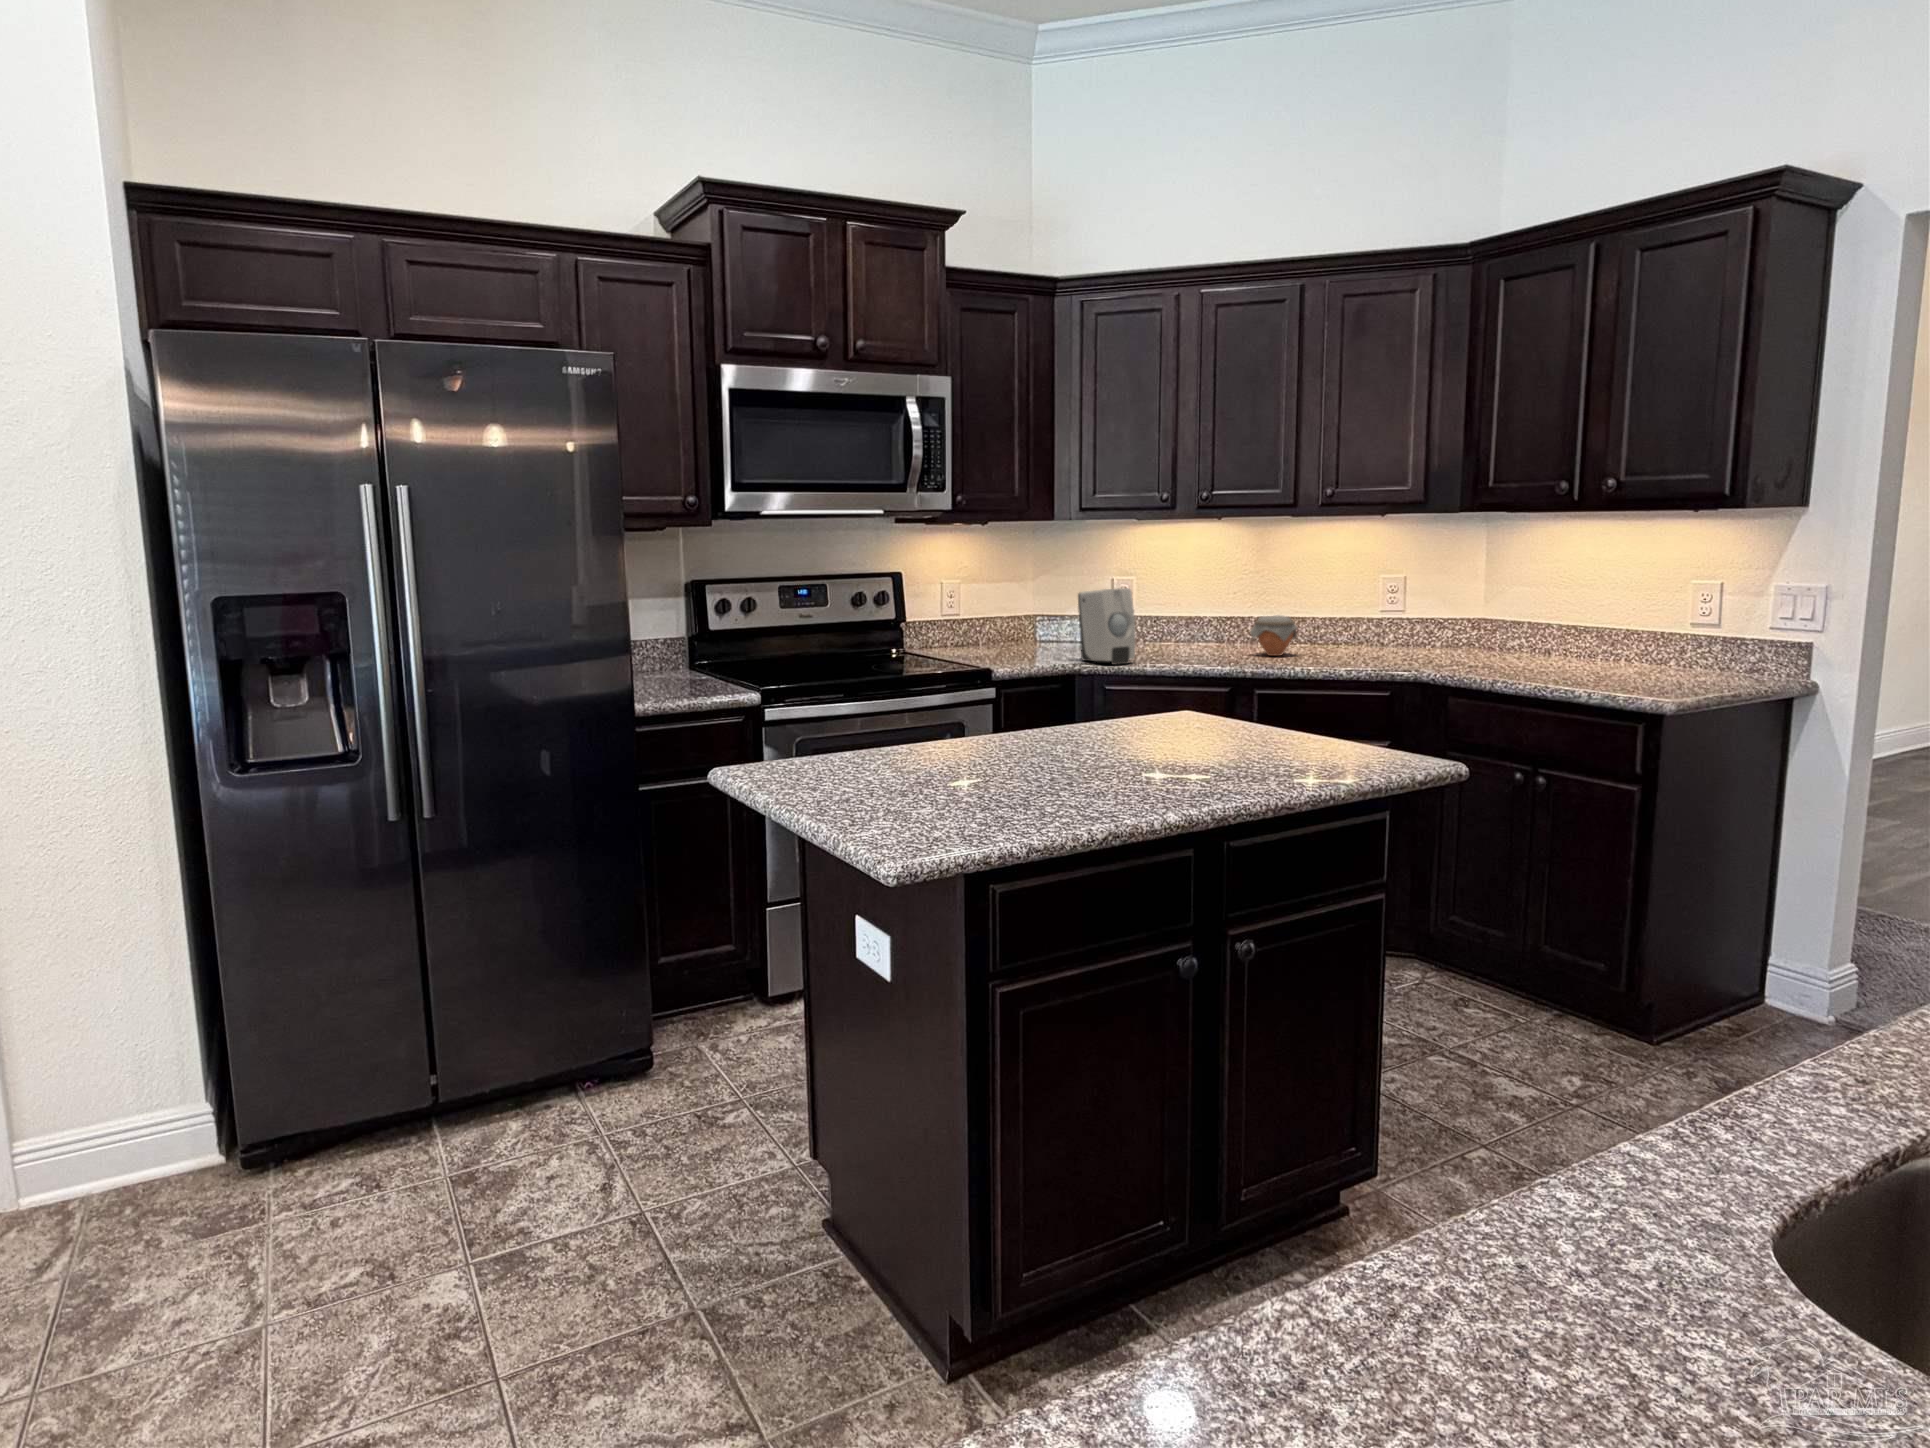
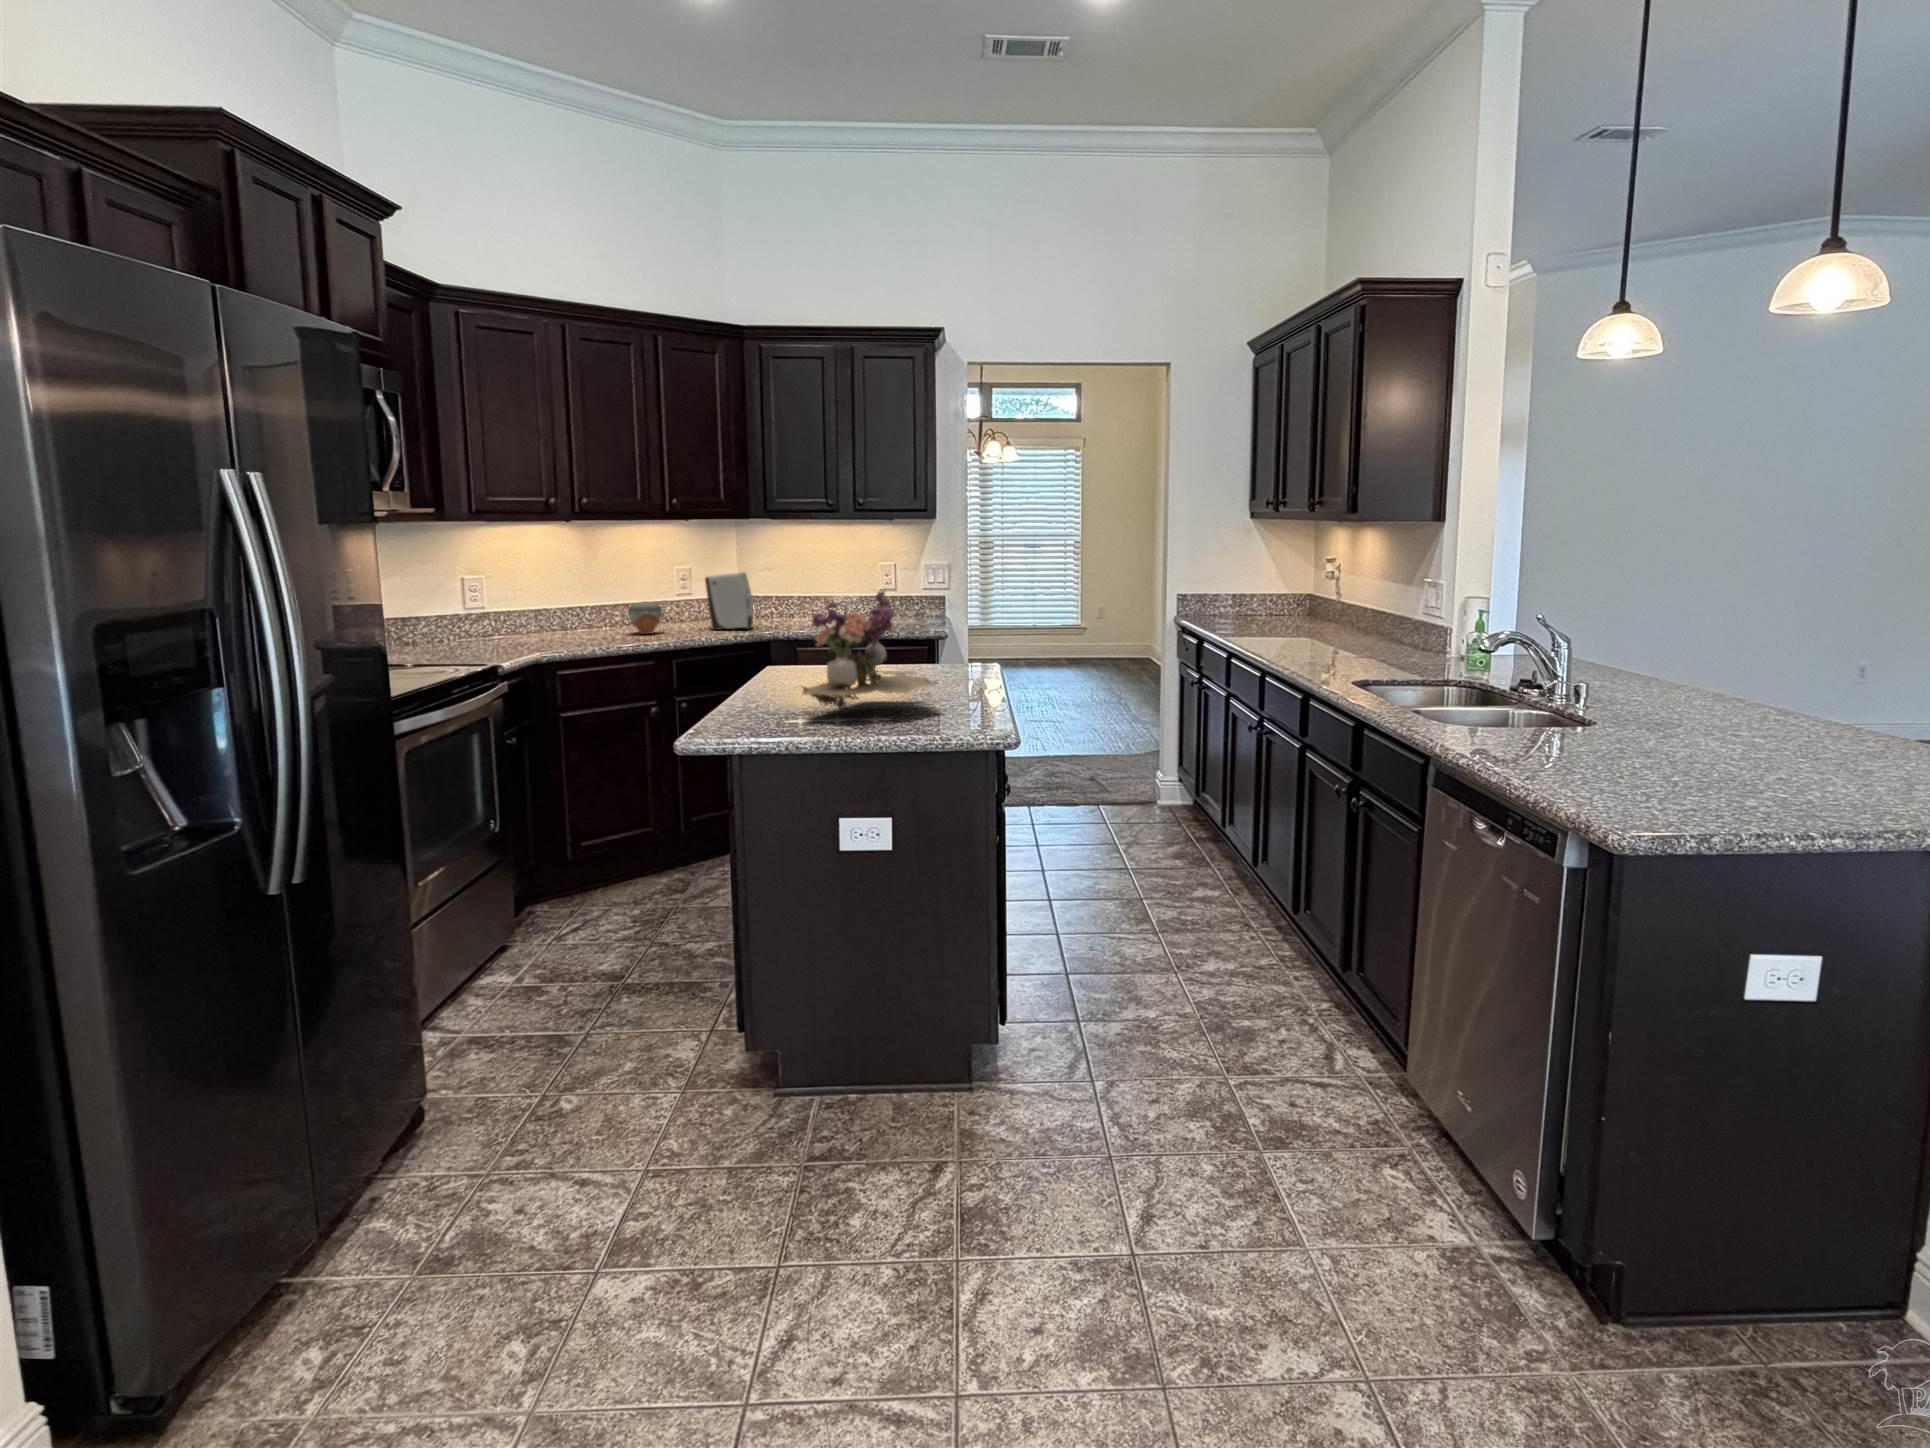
soap dispenser: present [1078,588,1135,664] -> present [705,572,753,630]
flower arrangement: none [853,605,1073,780] -> present [802,588,937,712]

